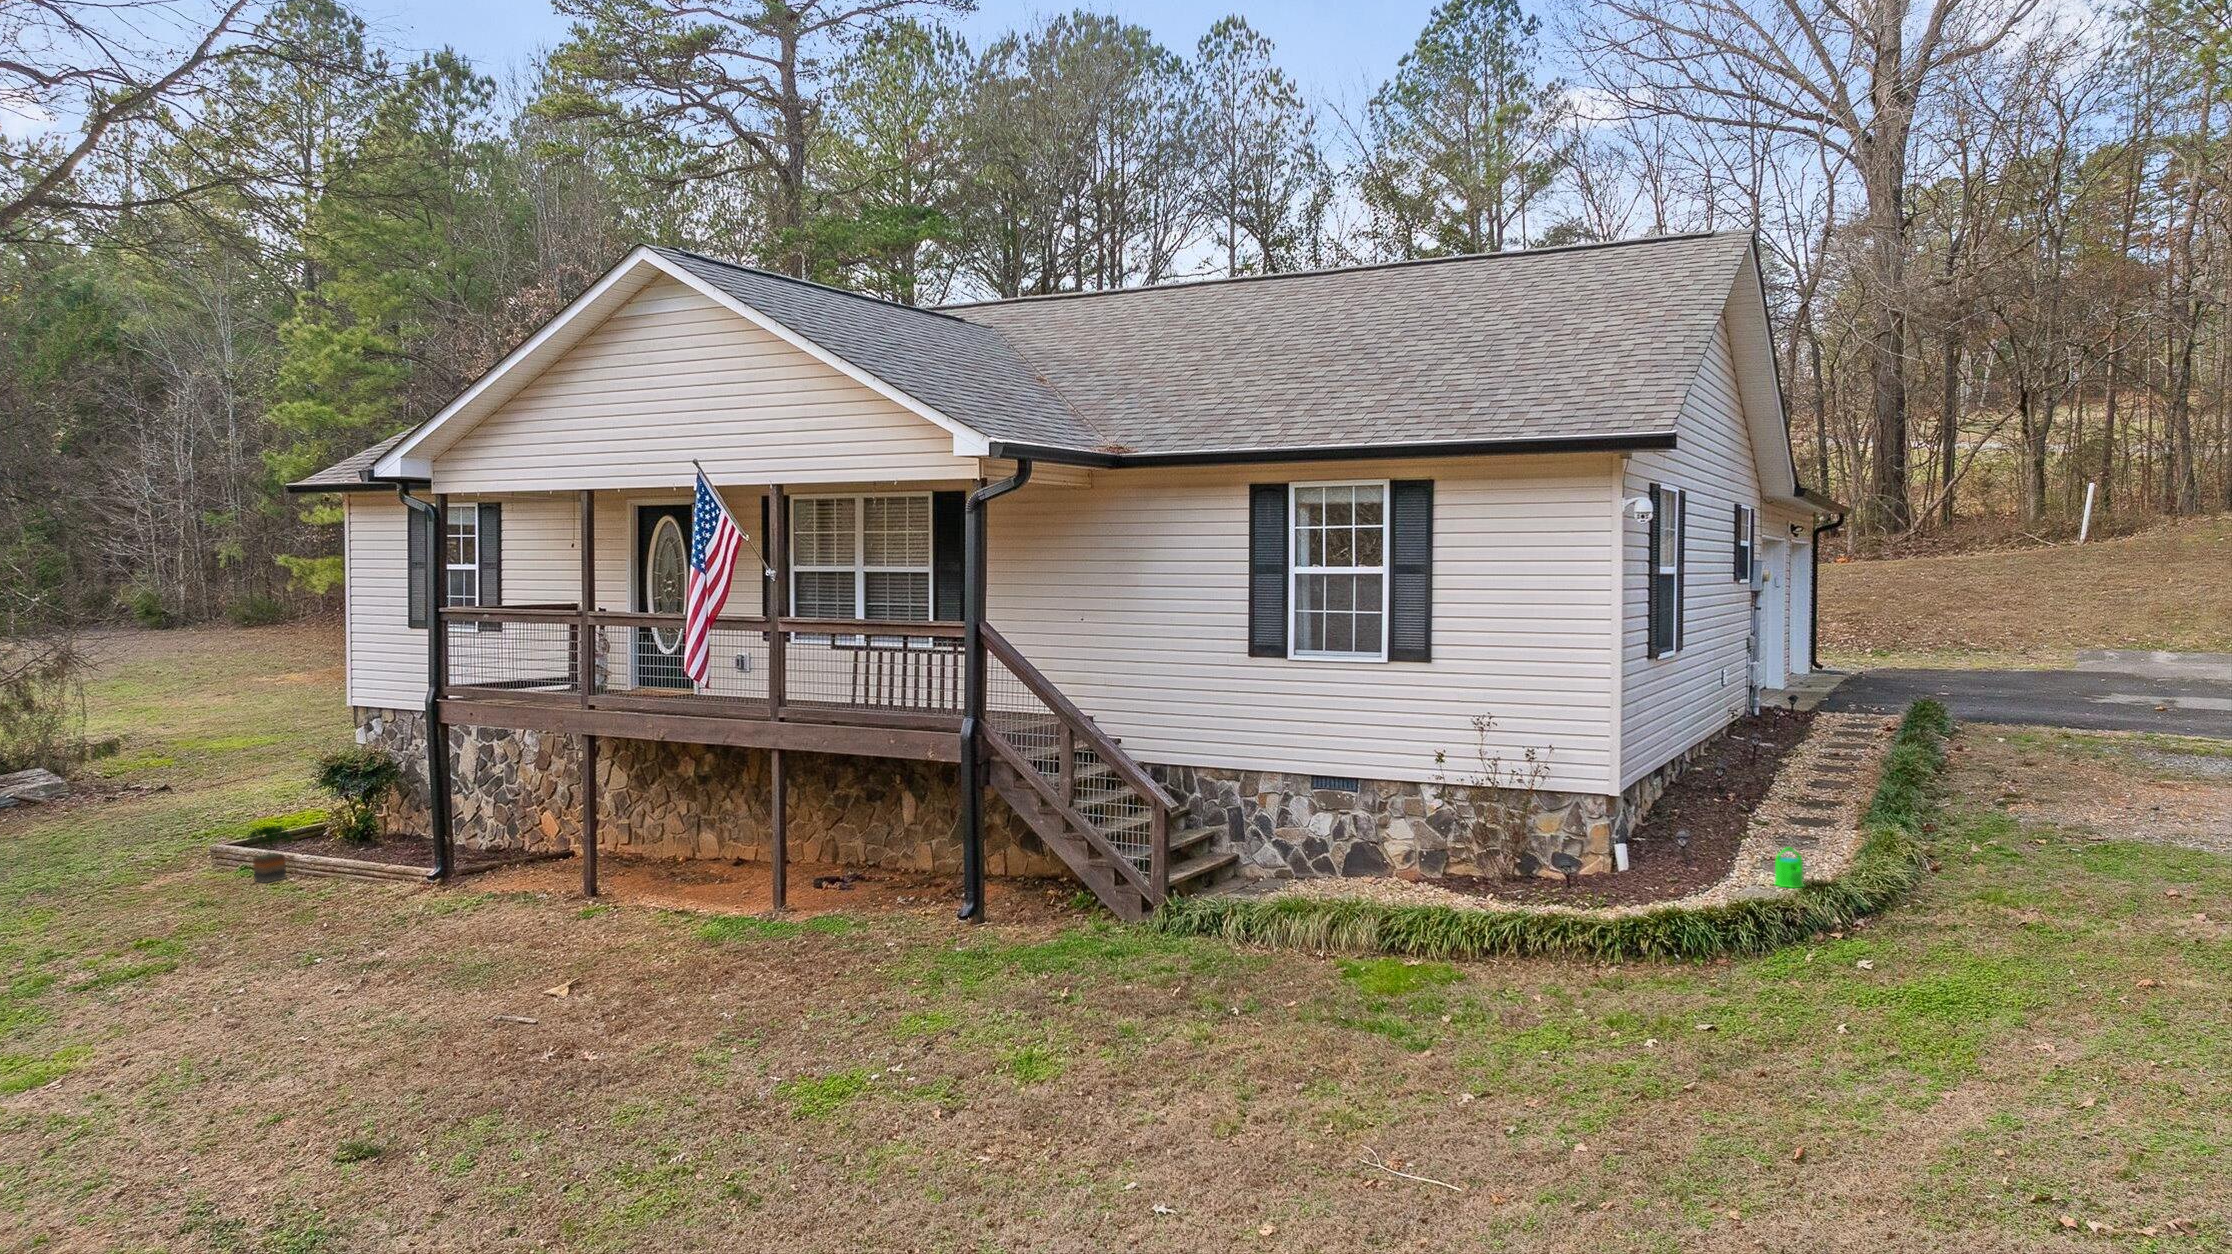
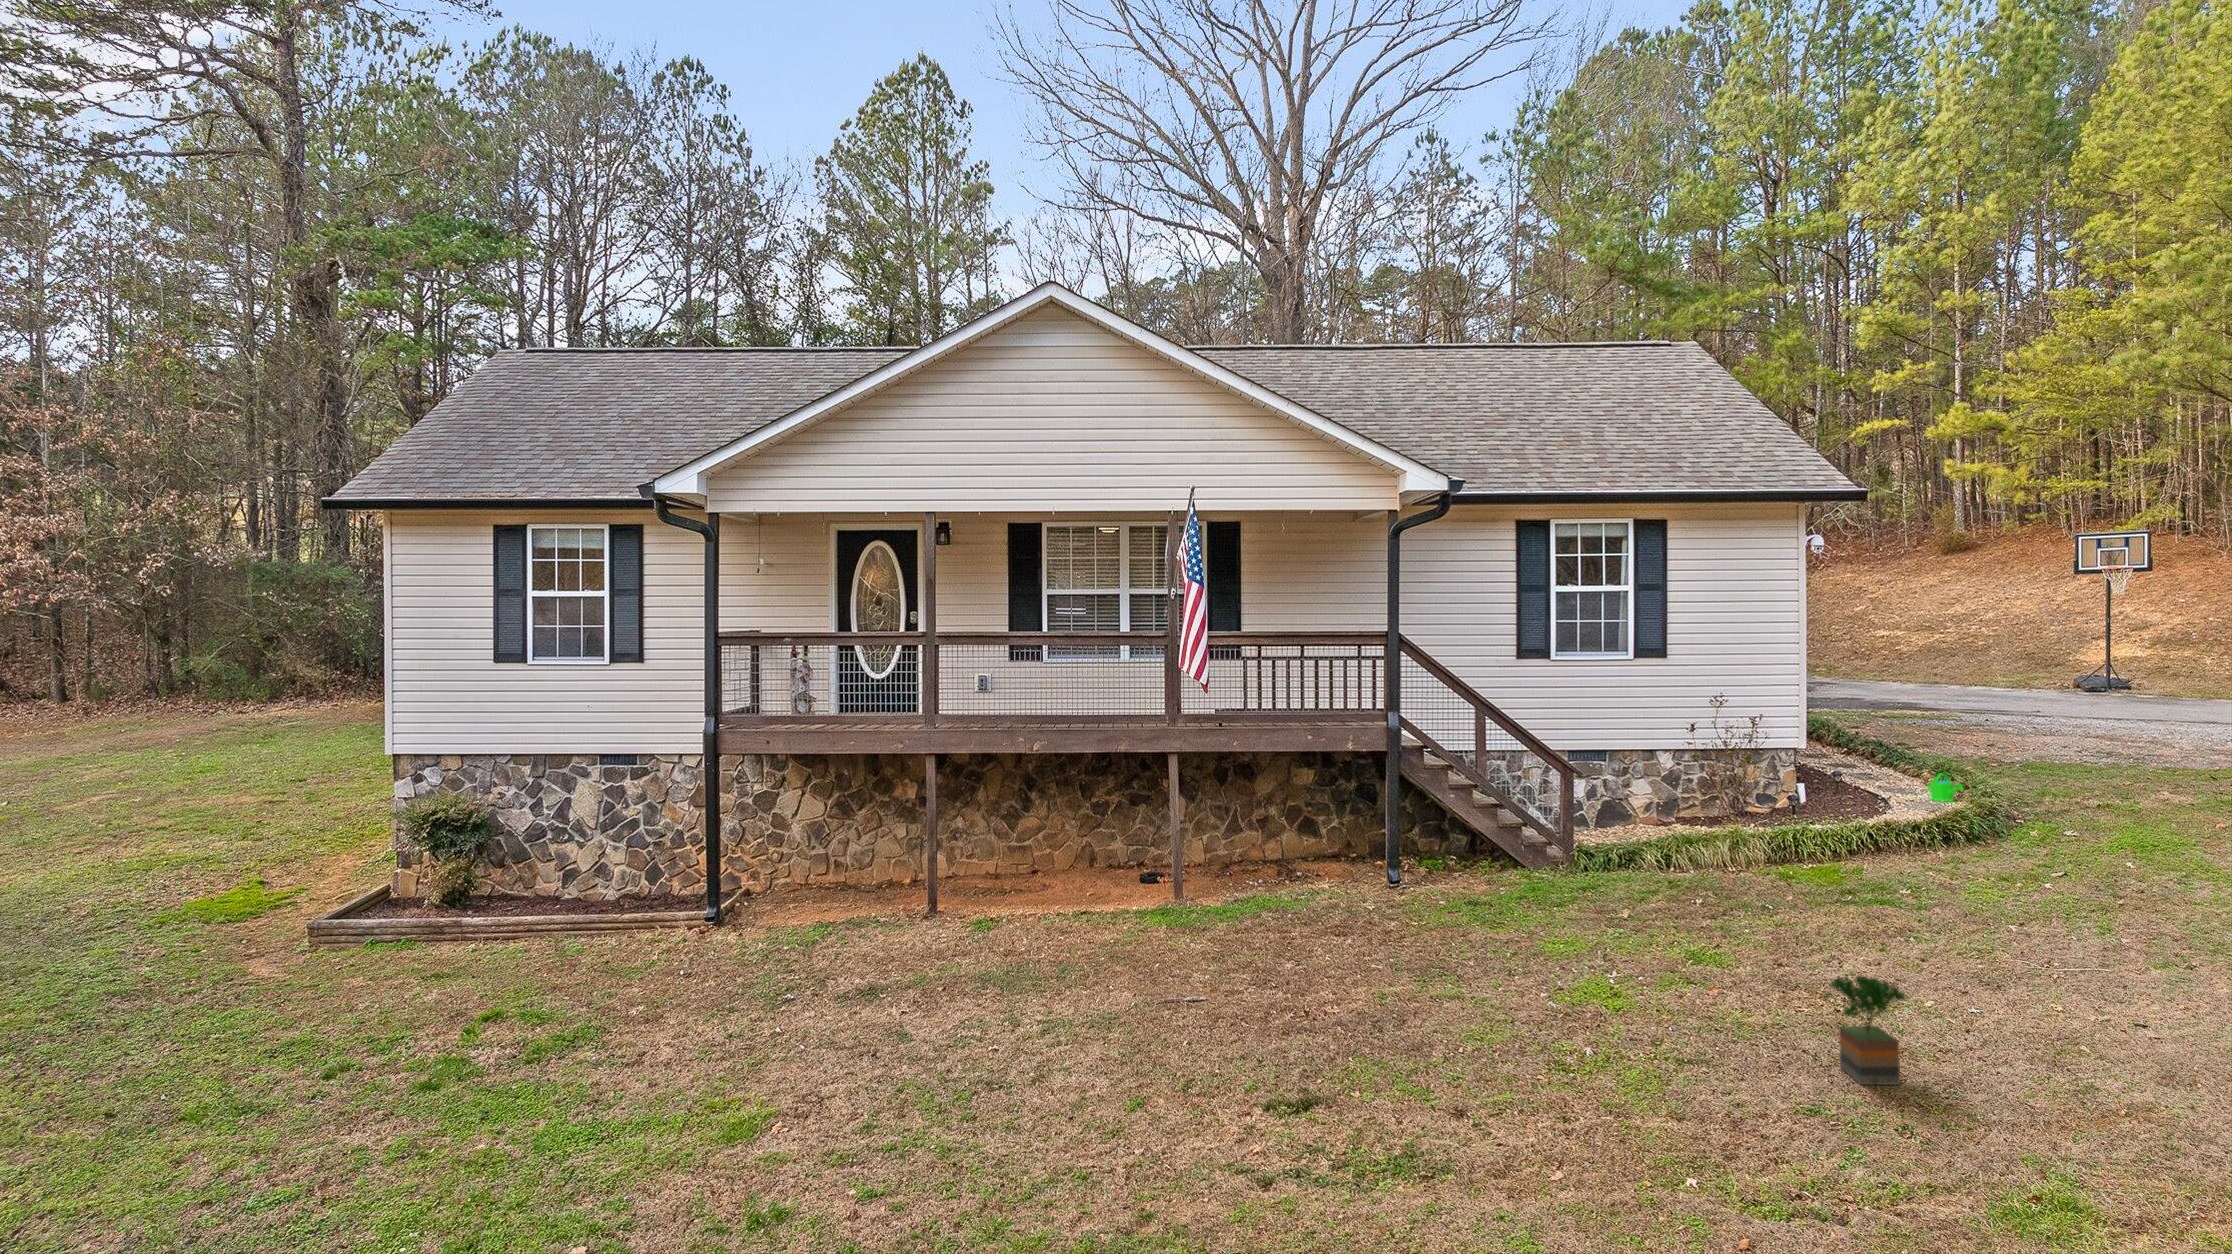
potted tree: present [247,826,293,883] -> present [1824,976,1906,1085]

